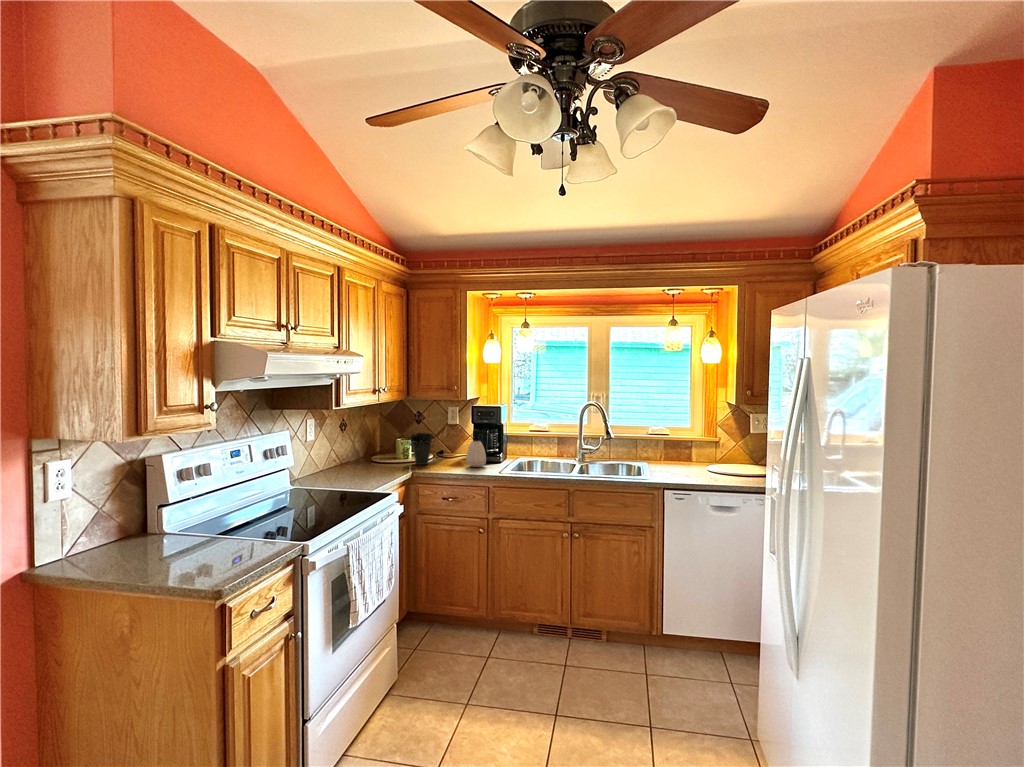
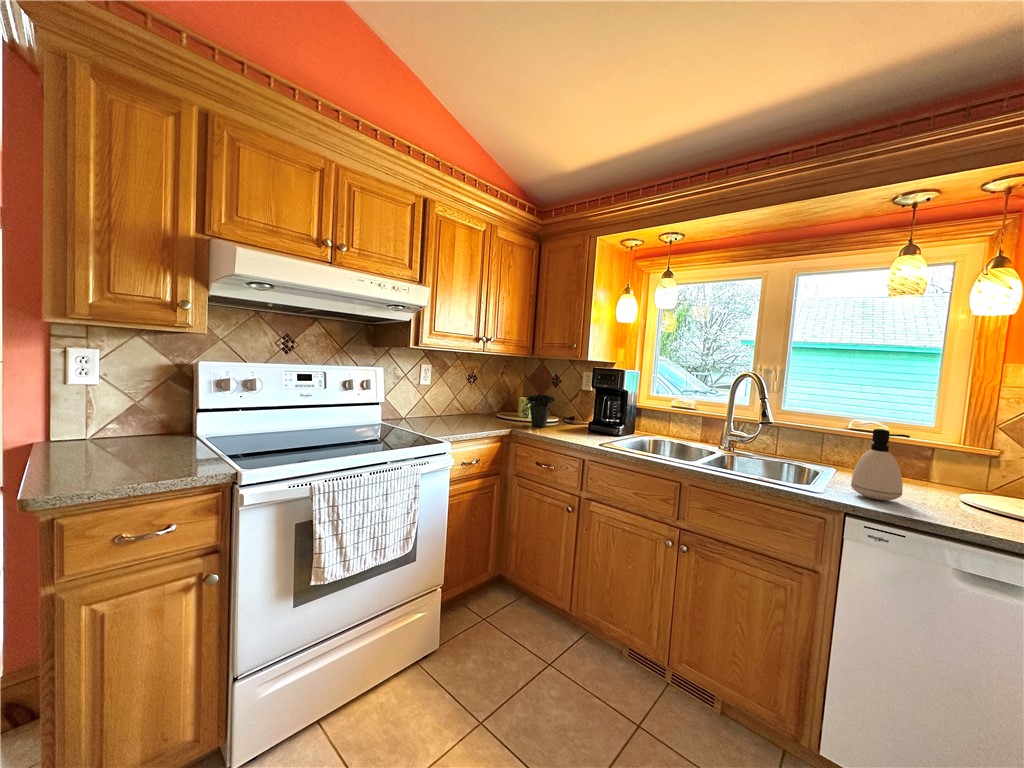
soap dispenser: present [466,429,486,467] -> present [851,429,910,500]

